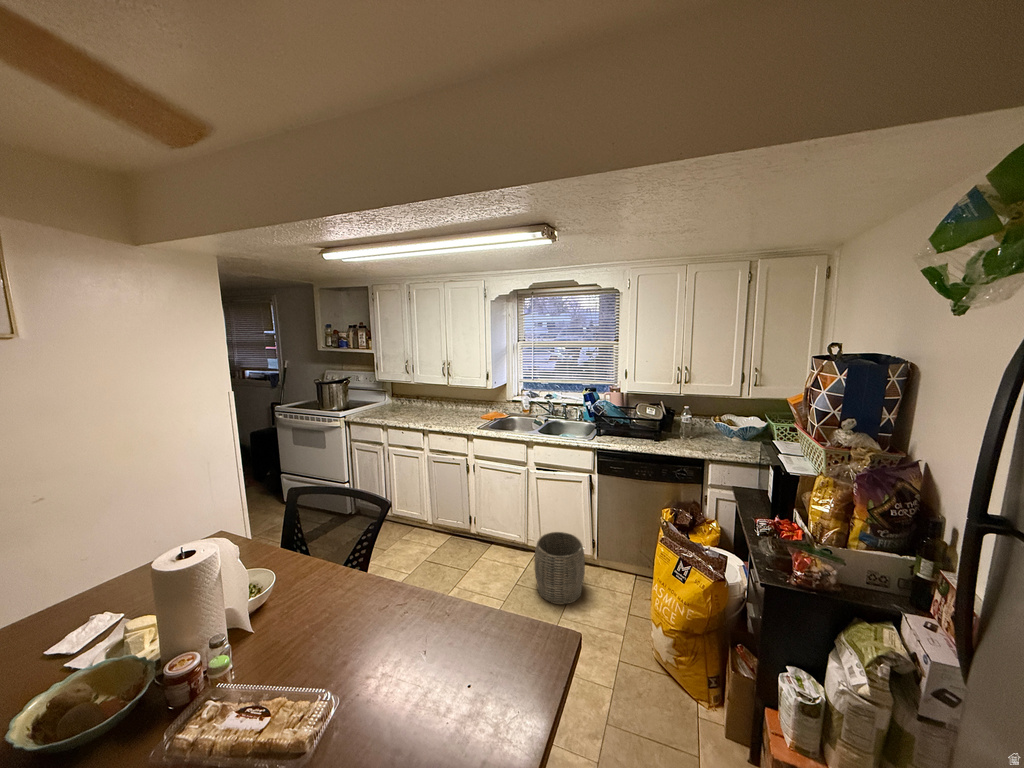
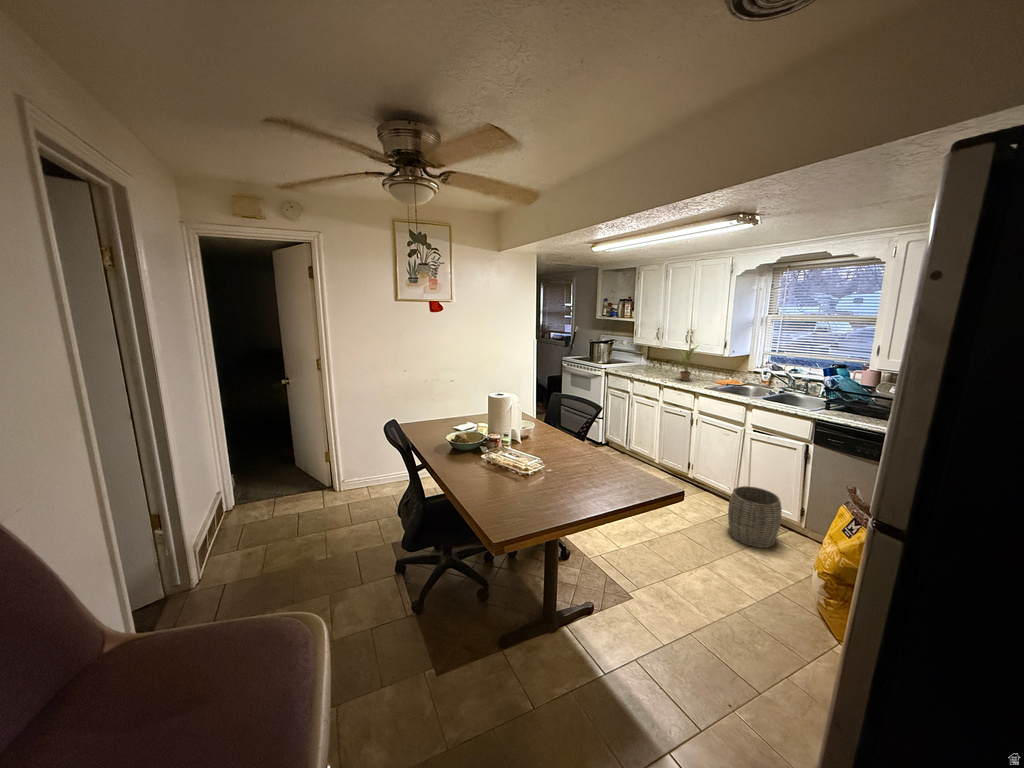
potted plant: none [436,377,463,421] -> present [680,345,699,381]

